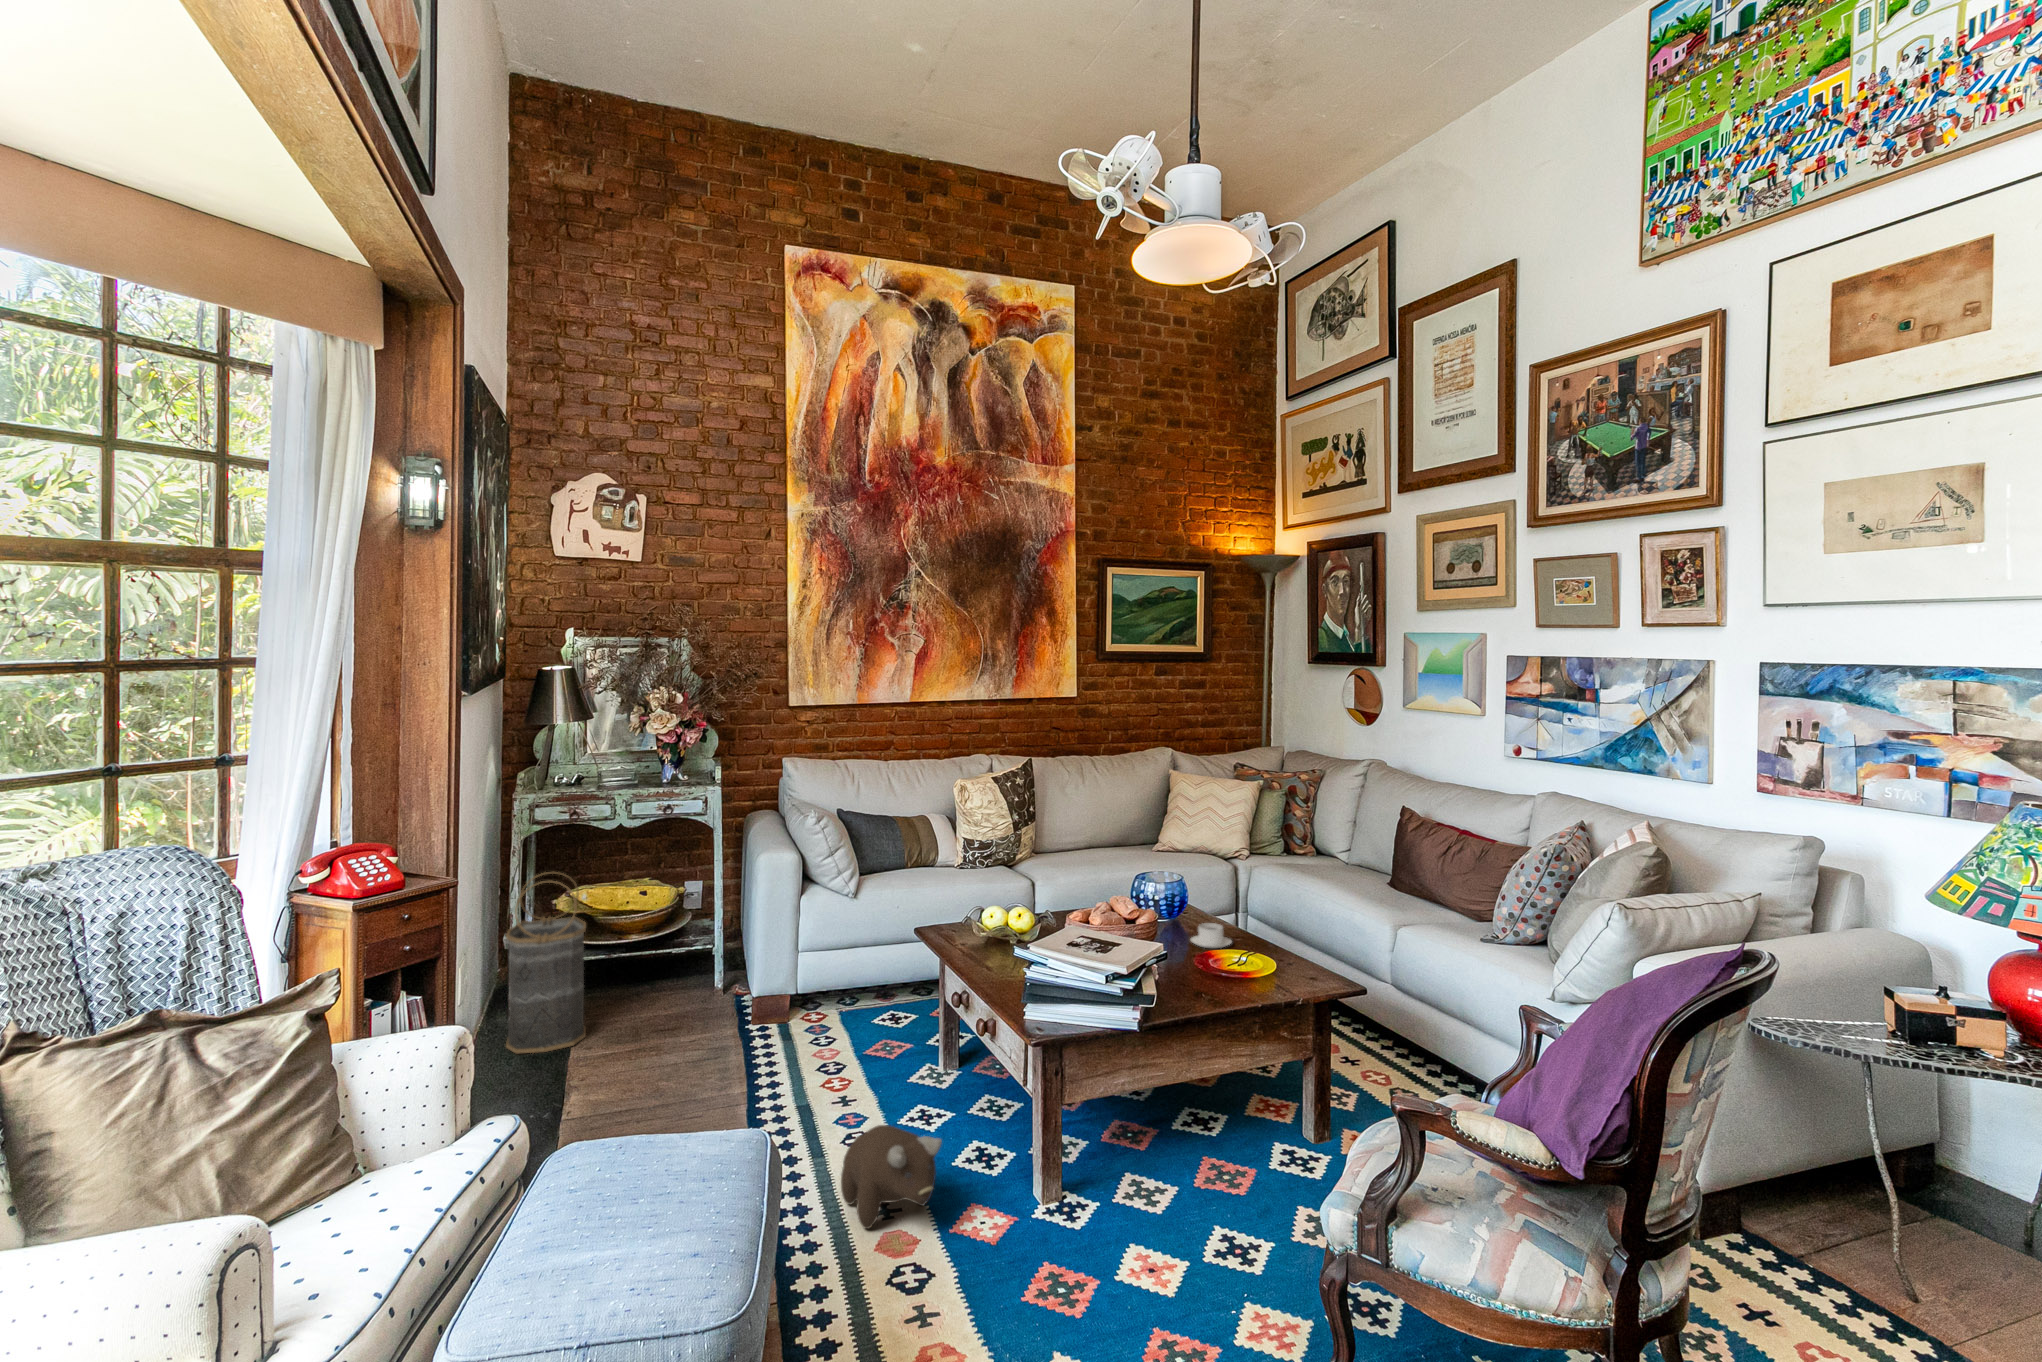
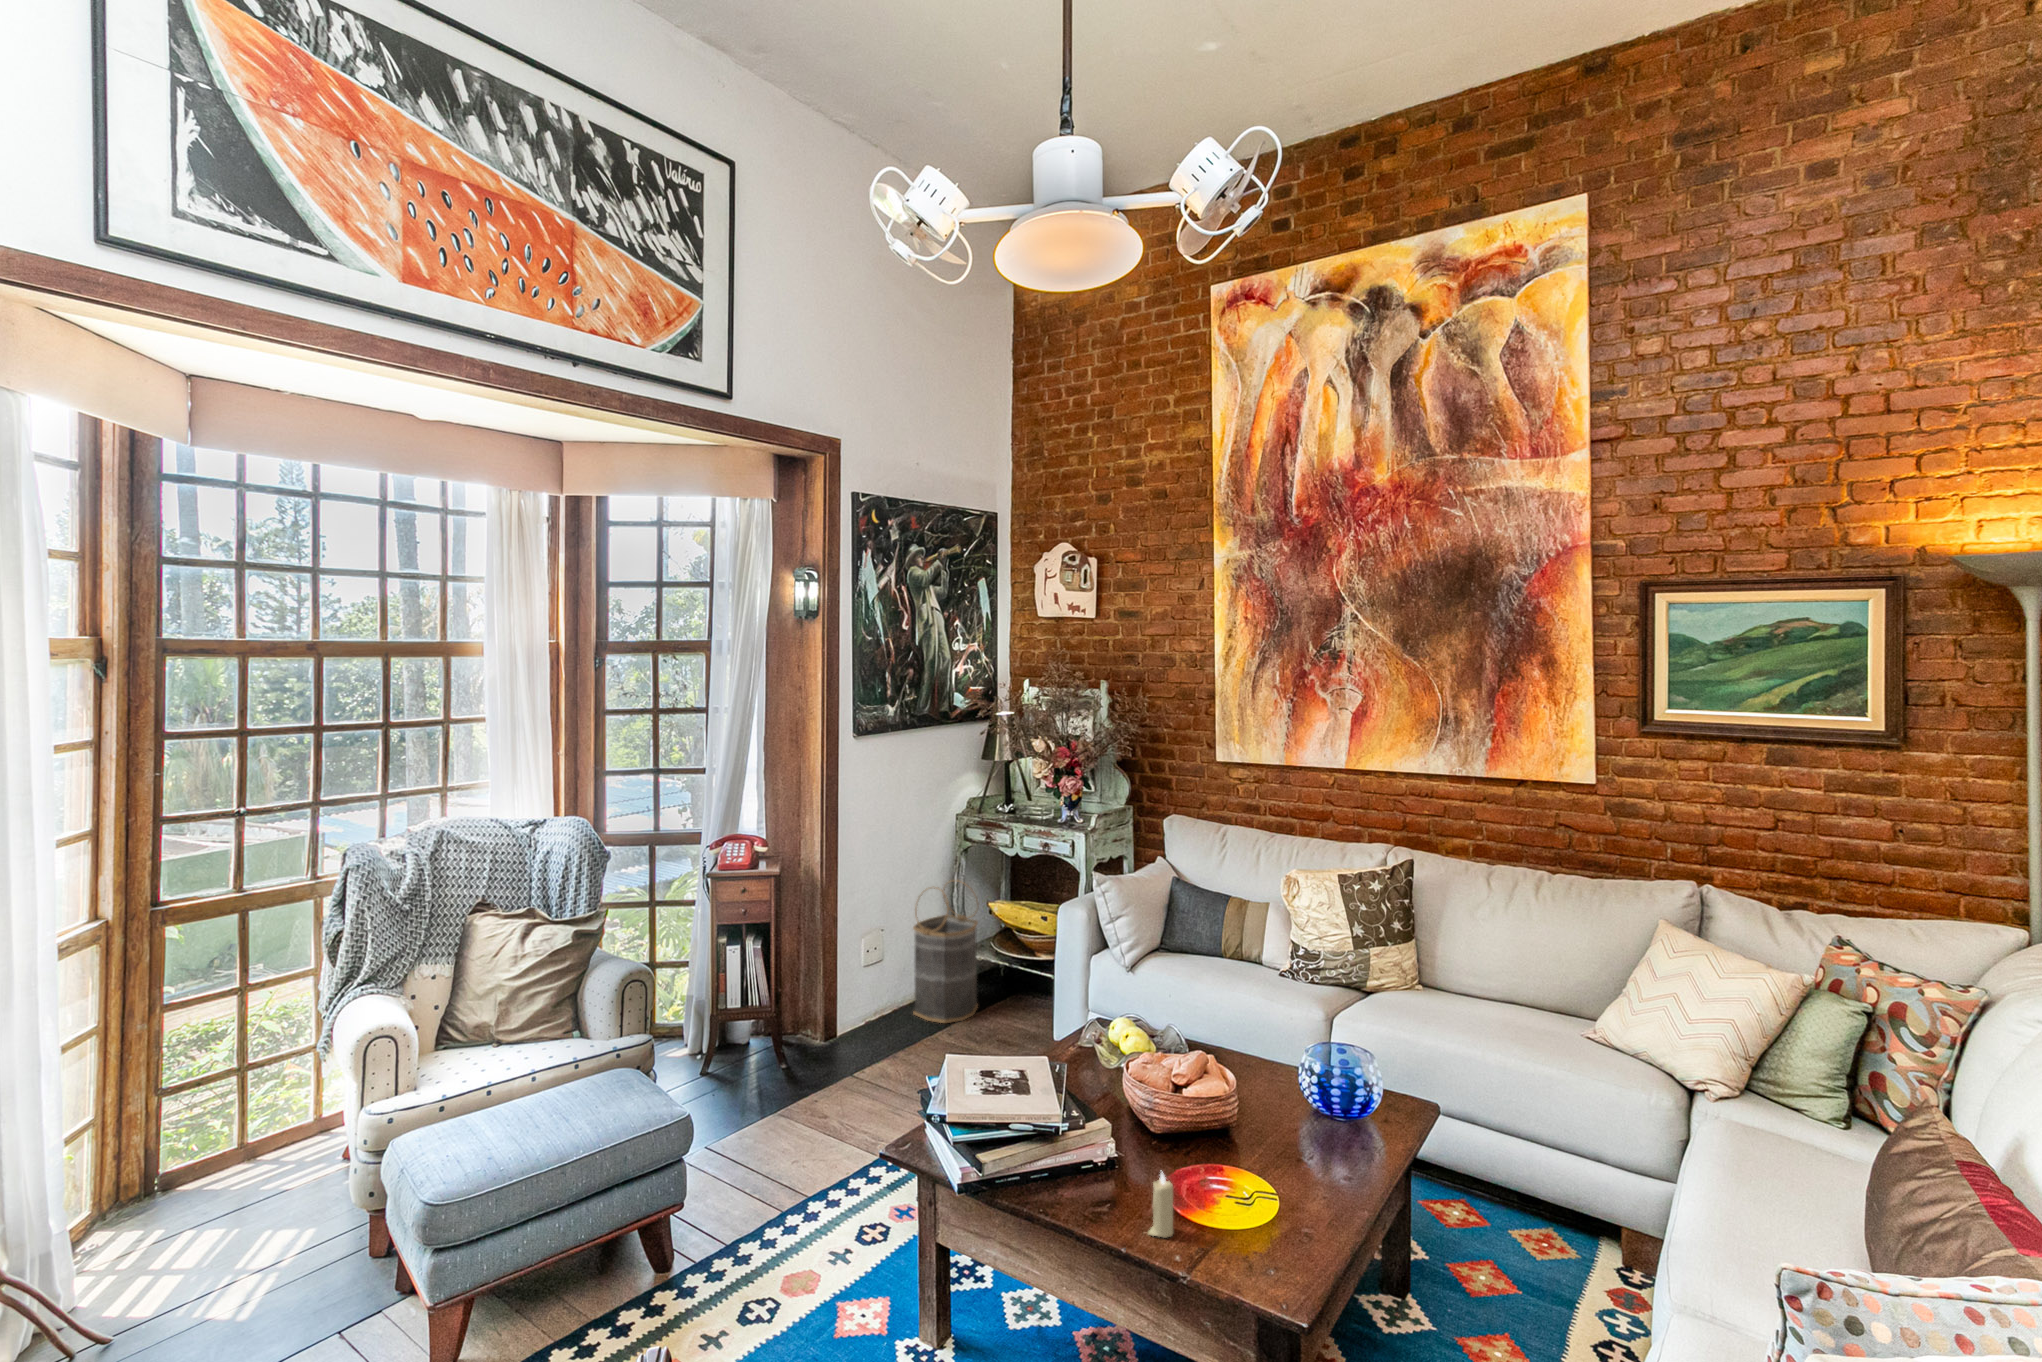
coffee cup: present [1190,923,1232,948] -> none [1196,1138,1255,1183]
candle: none [1254,926,1271,974] -> present [1148,1172,1173,1238]
plush toy: present [841,1125,942,1229] -> none [772,1177,863,1272]

